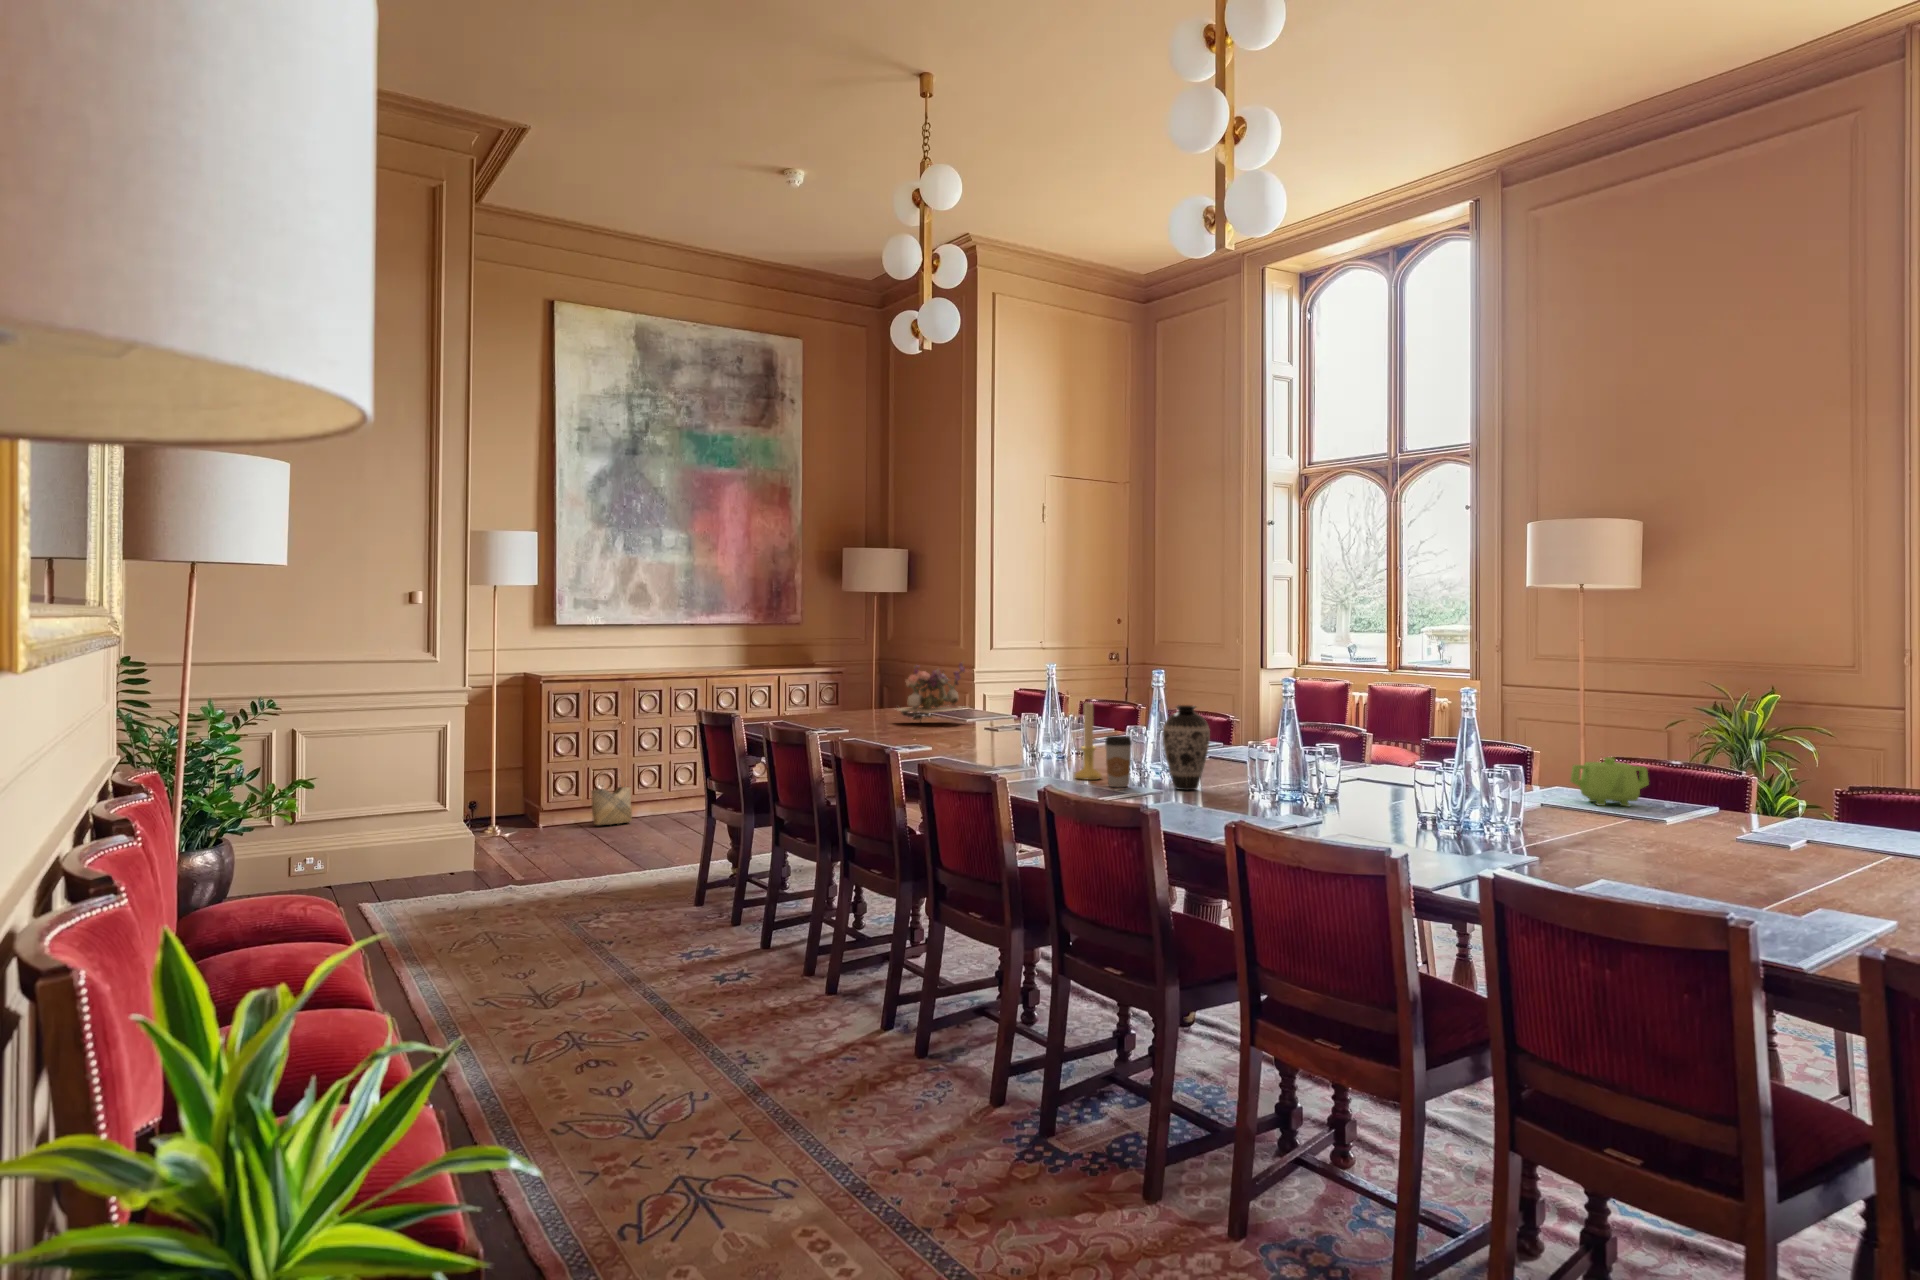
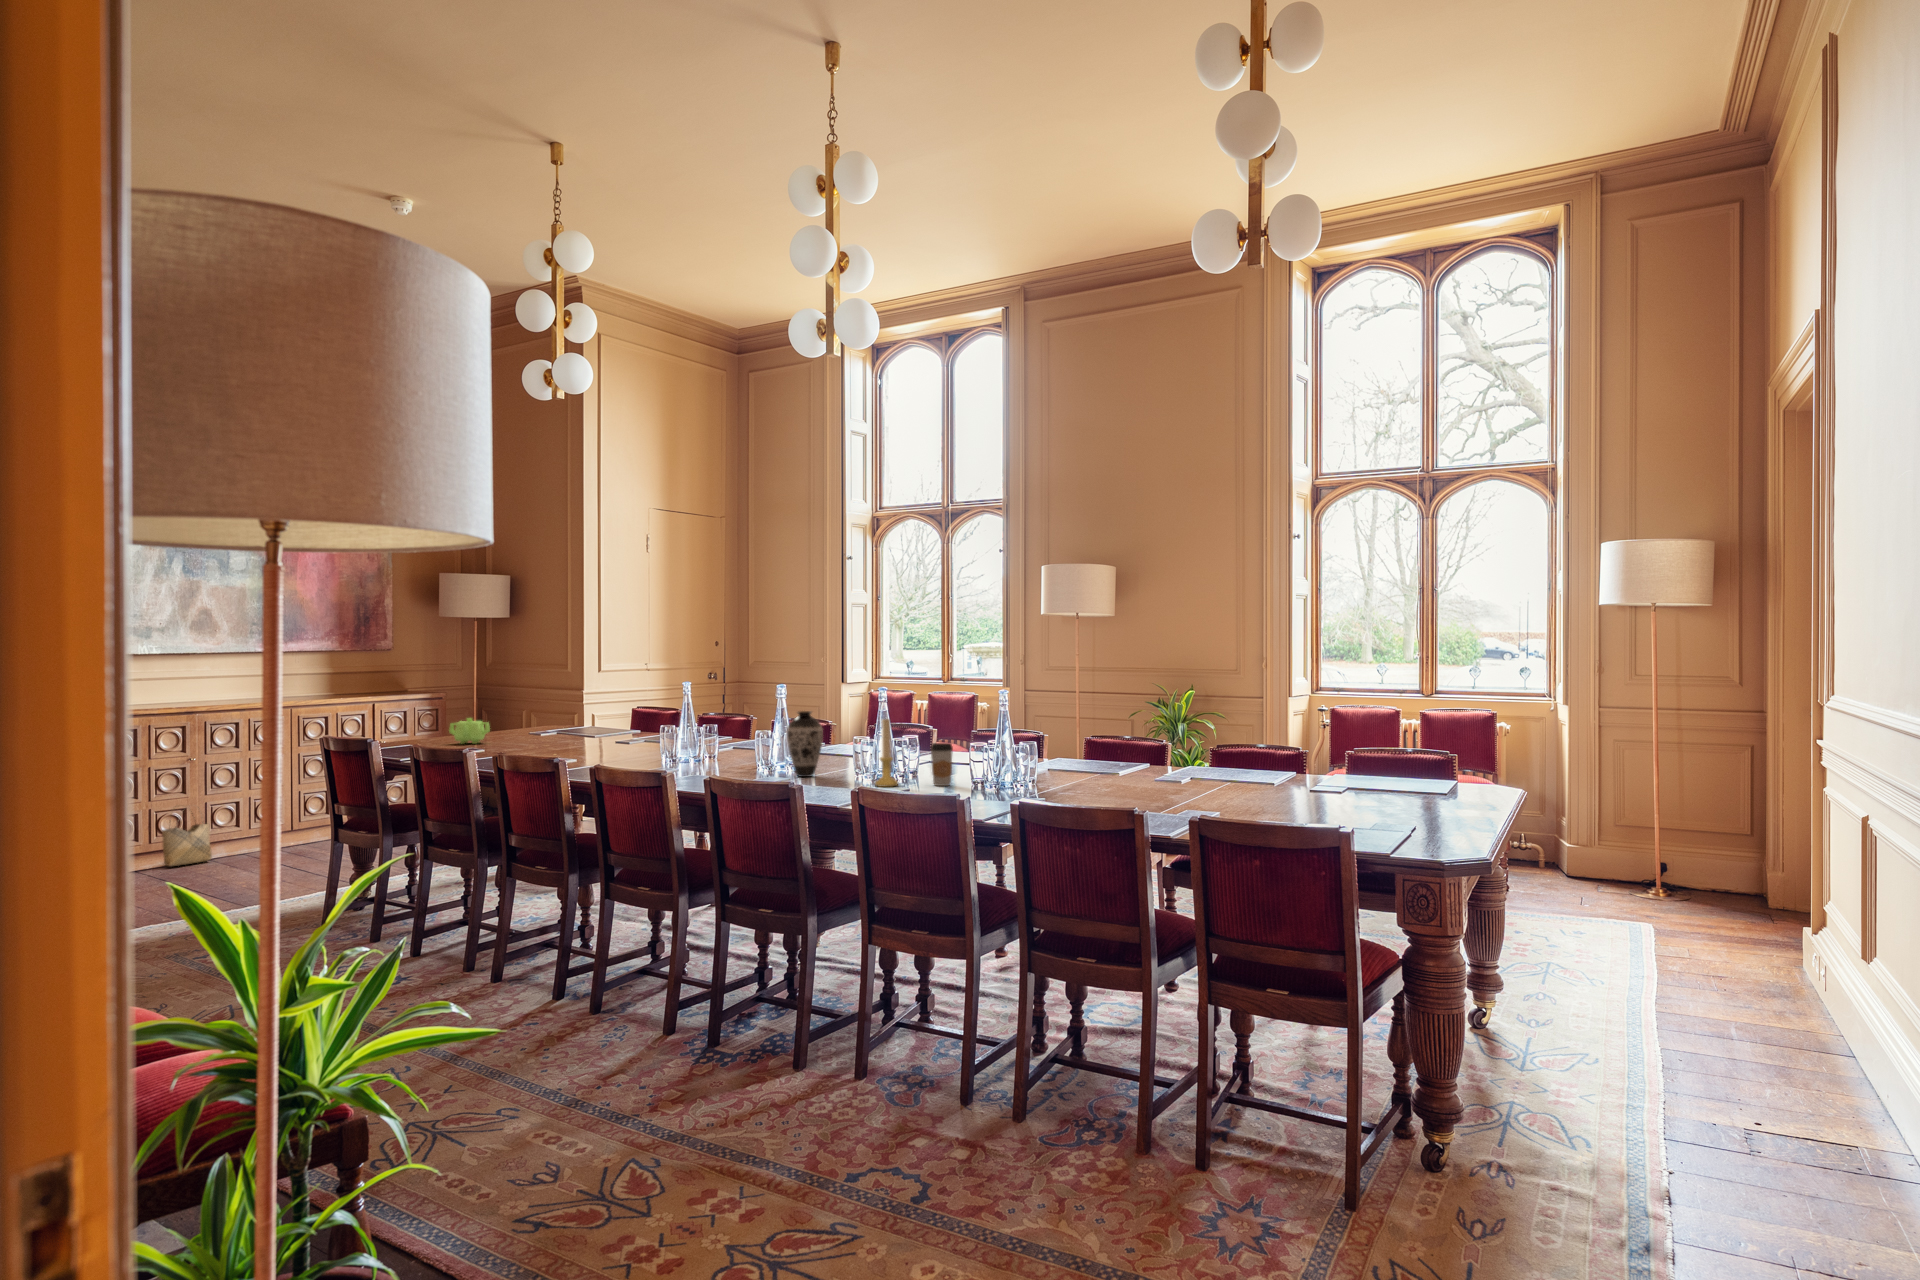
flower arrangement: present [895,663,965,722] -> none [516,683,594,741]
candle holder: present [1075,703,1102,780] -> present [875,718,898,787]
coffee cup: present [1105,735,1132,787] -> present [930,743,953,786]
teapot: present [1571,757,1649,806] -> present [449,718,490,744]

